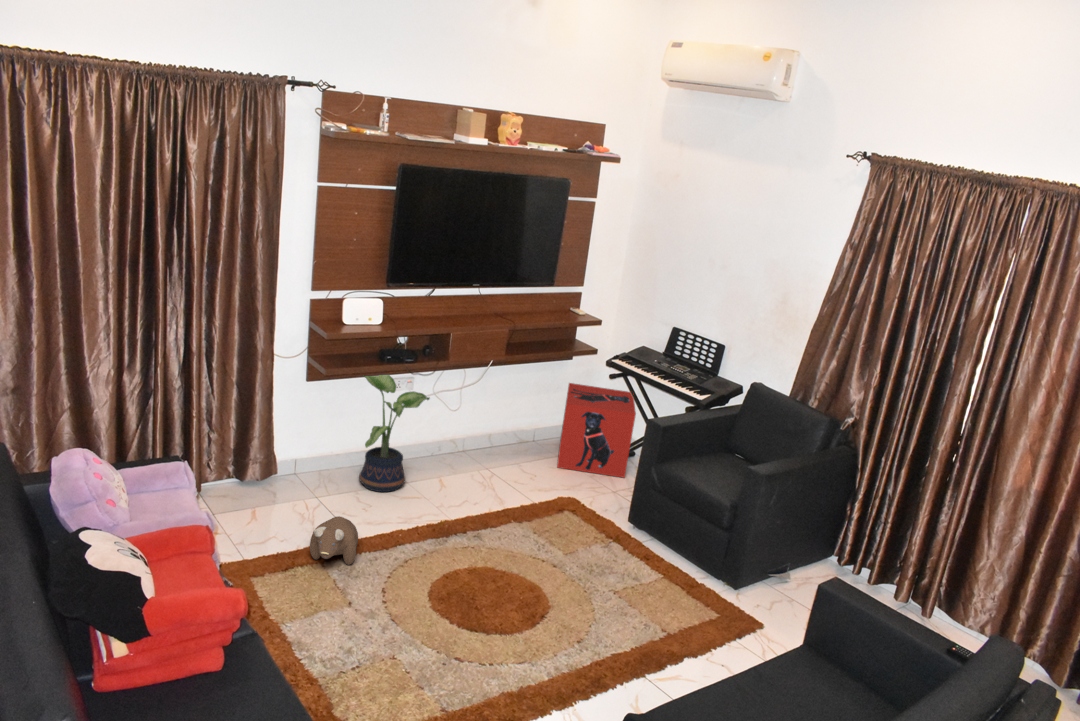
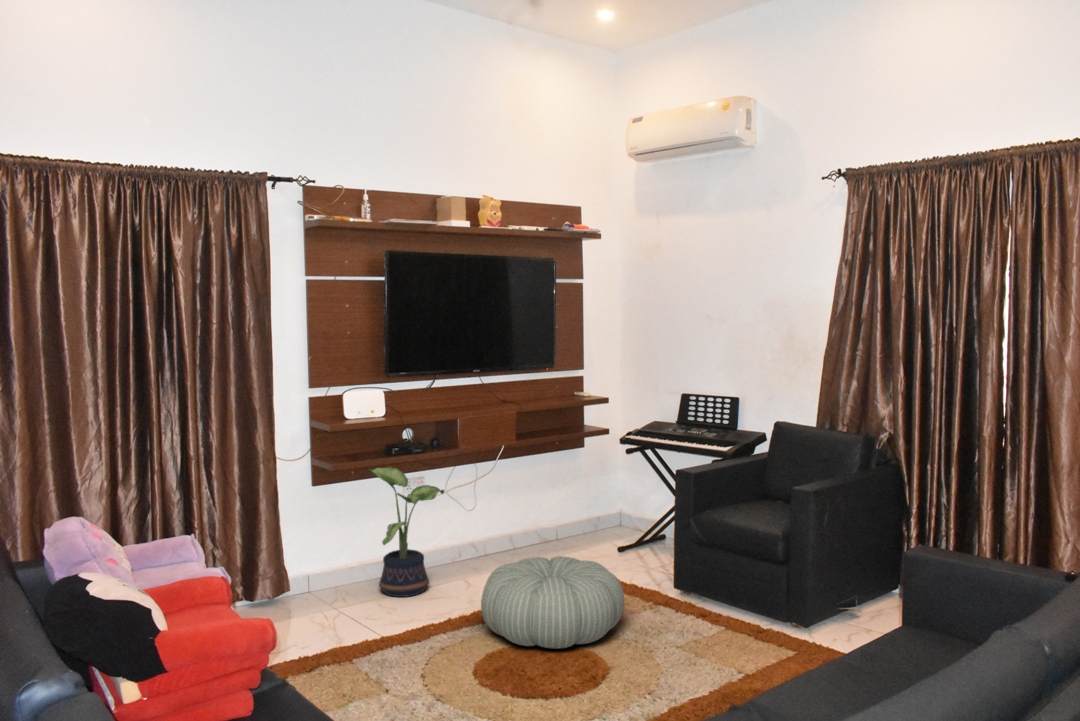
storage box: present [557,383,636,478] -> none [584,470,661,556]
pouf: none [445,483,575,577] -> present [481,556,624,648]
plush toy: present [310,516,358,565] -> none [335,607,388,660]

